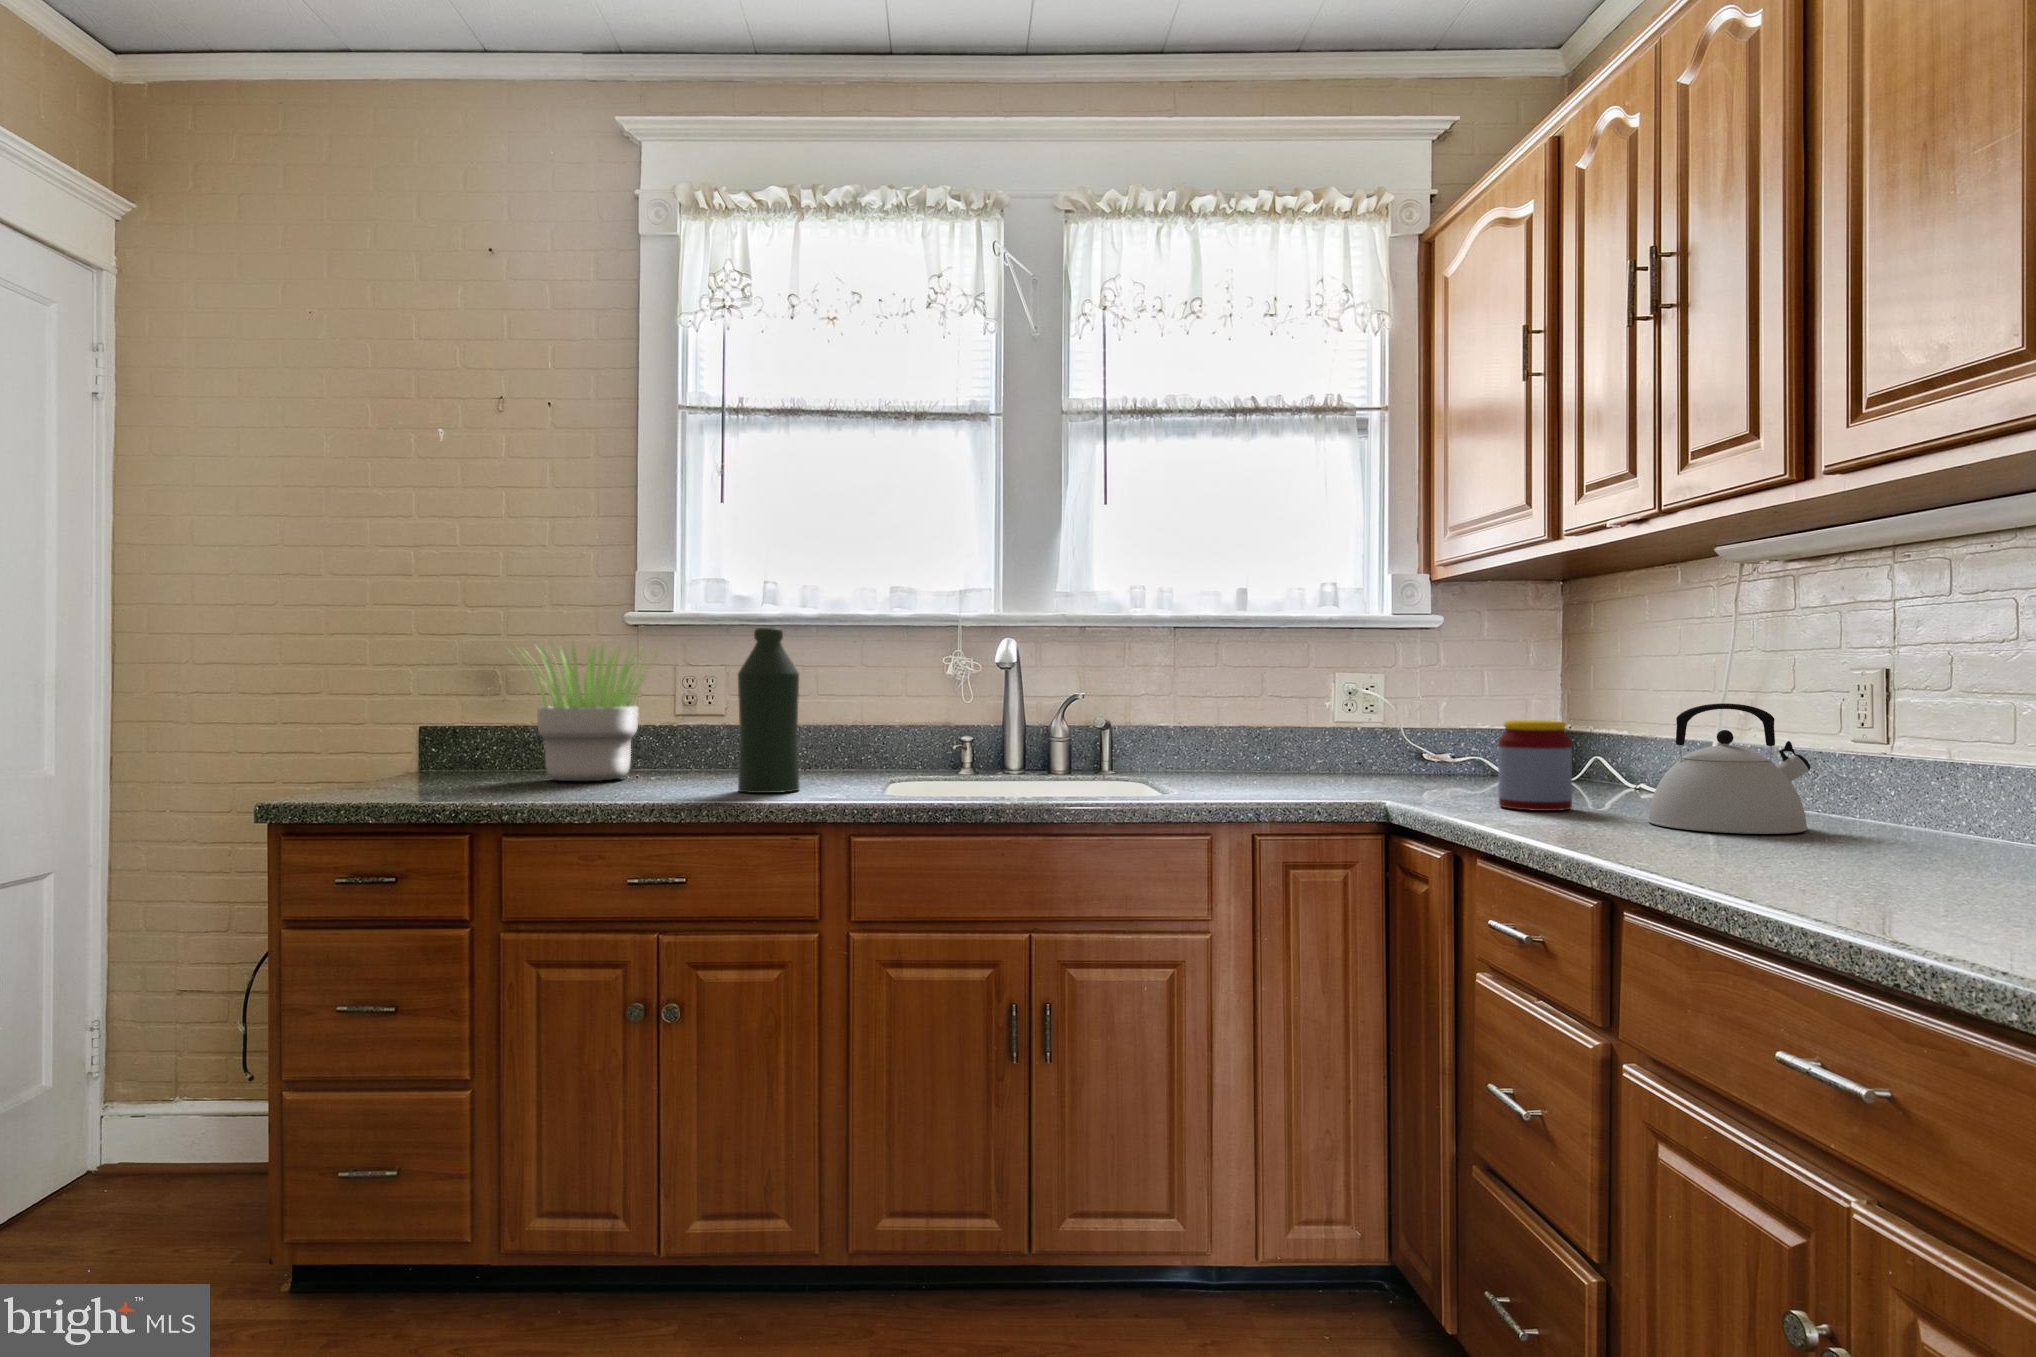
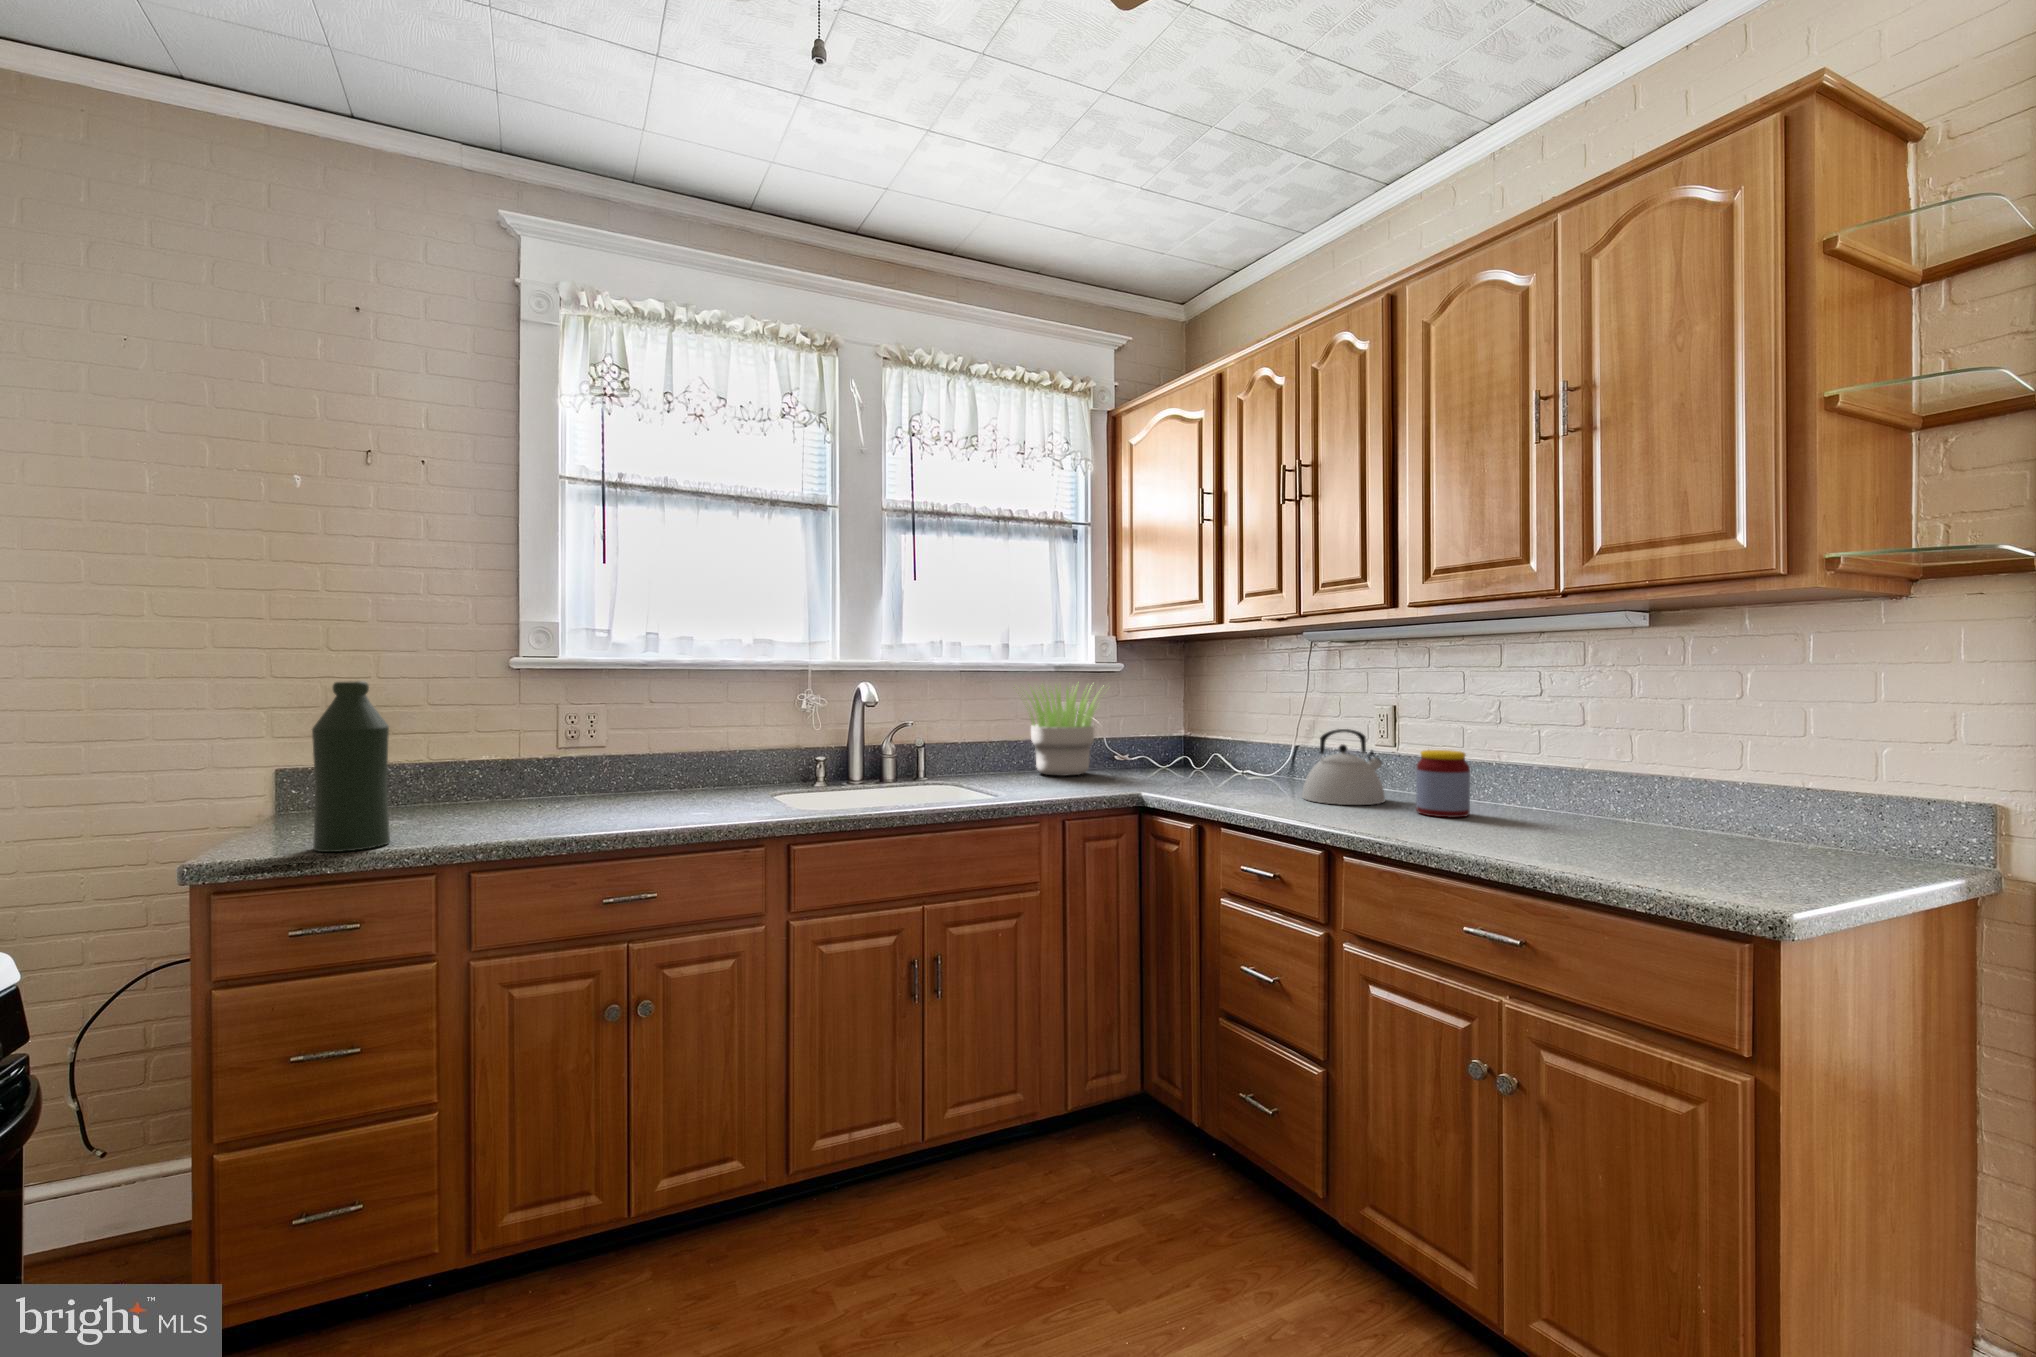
bottle: present [738,628,800,793] -> present [312,681,390,852]
potted plant: present [516,643,658,781] -> present [1018,684,1098,776]
jar: present [1498,720,1572,811] -> present [1416,750,1470,817]

